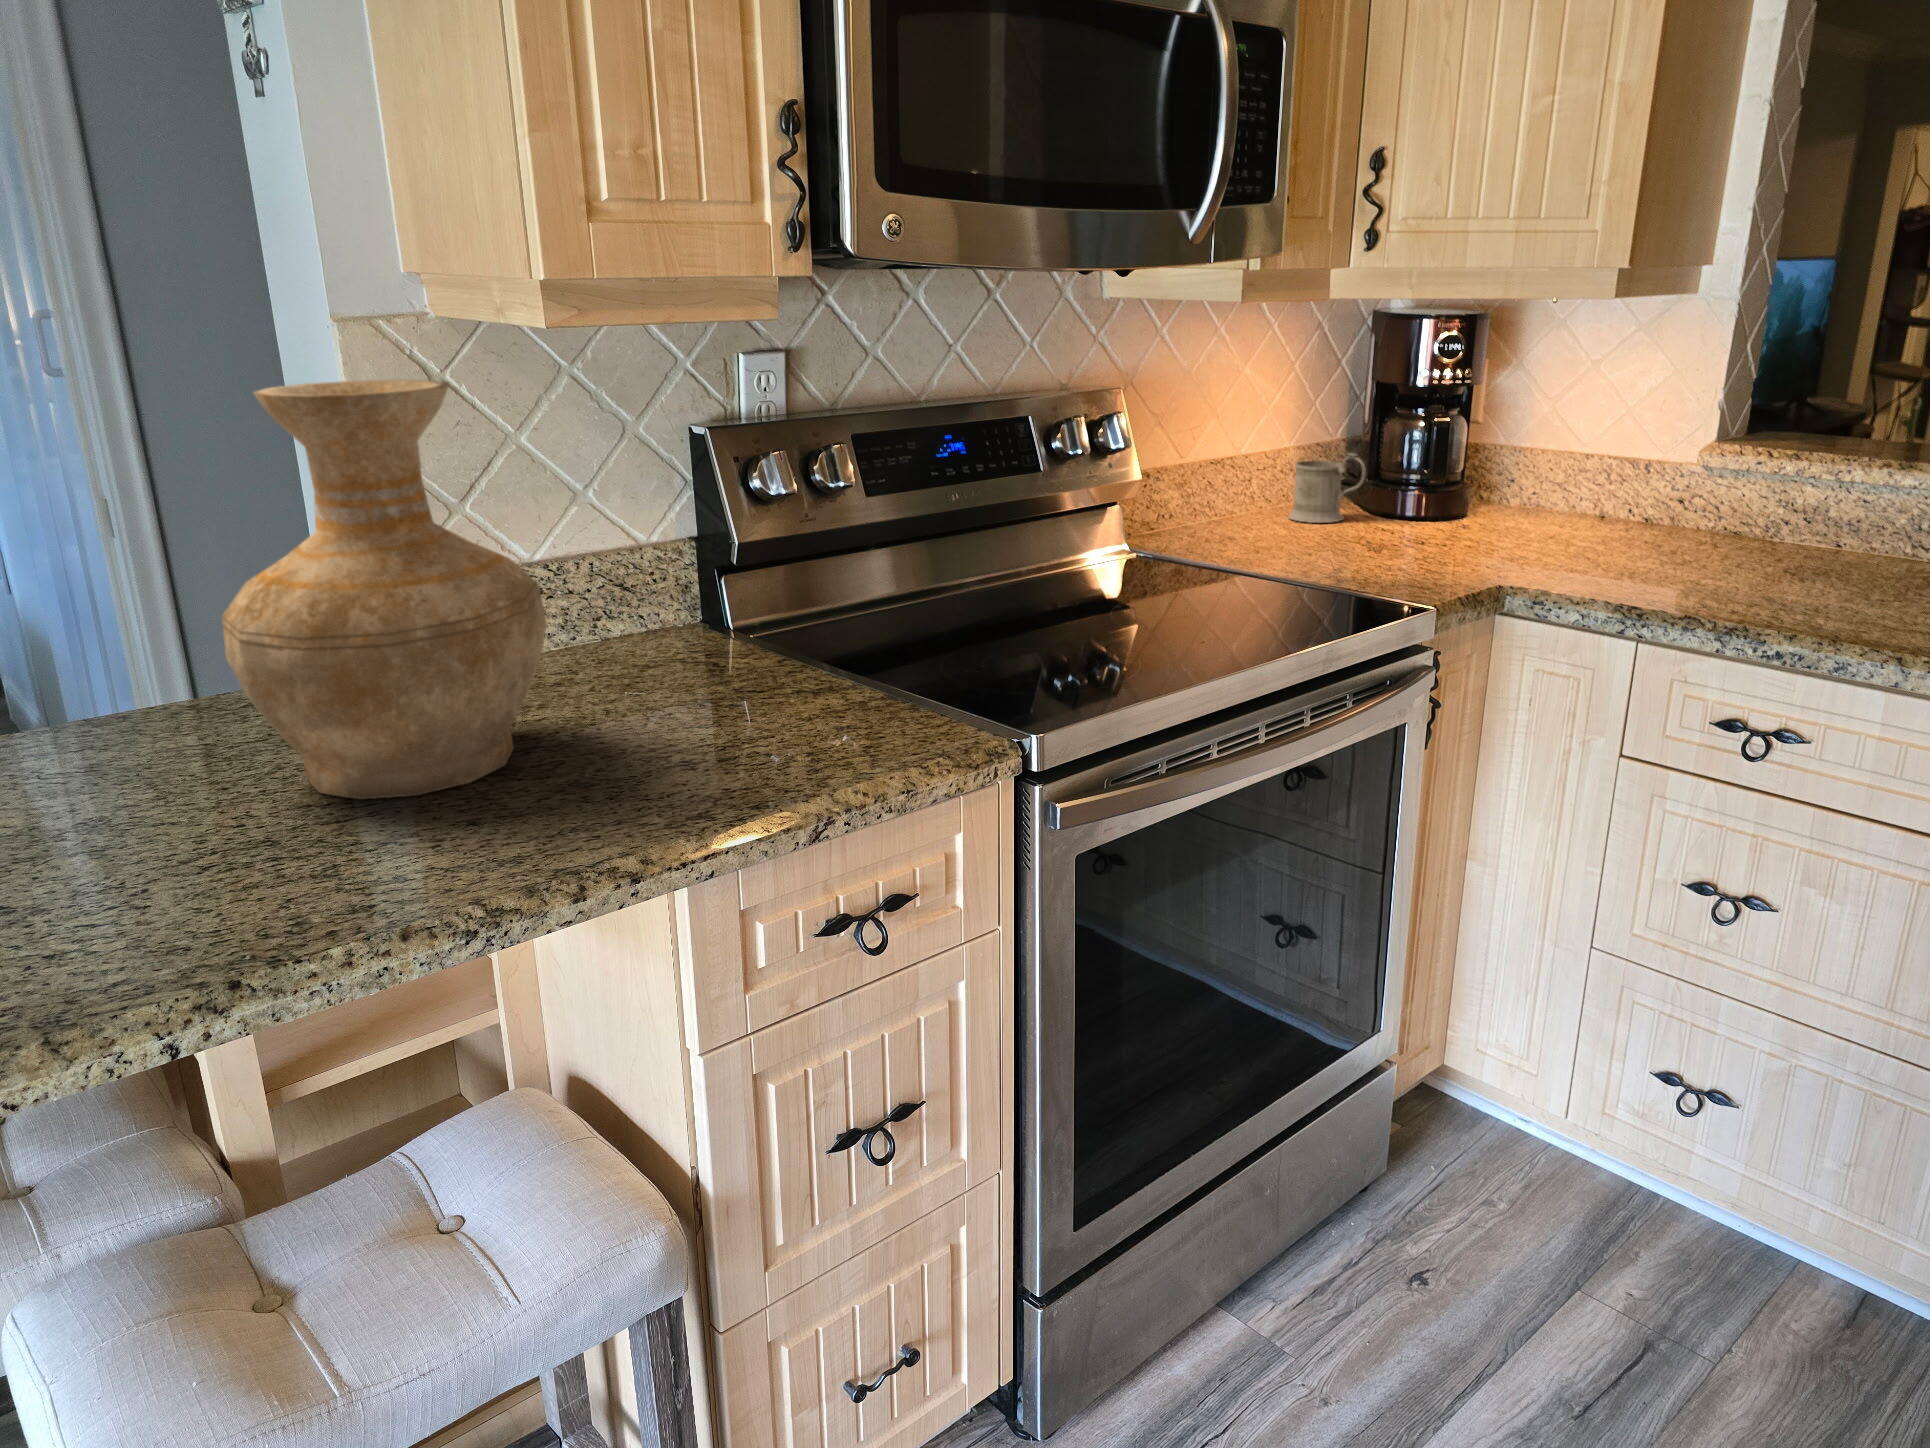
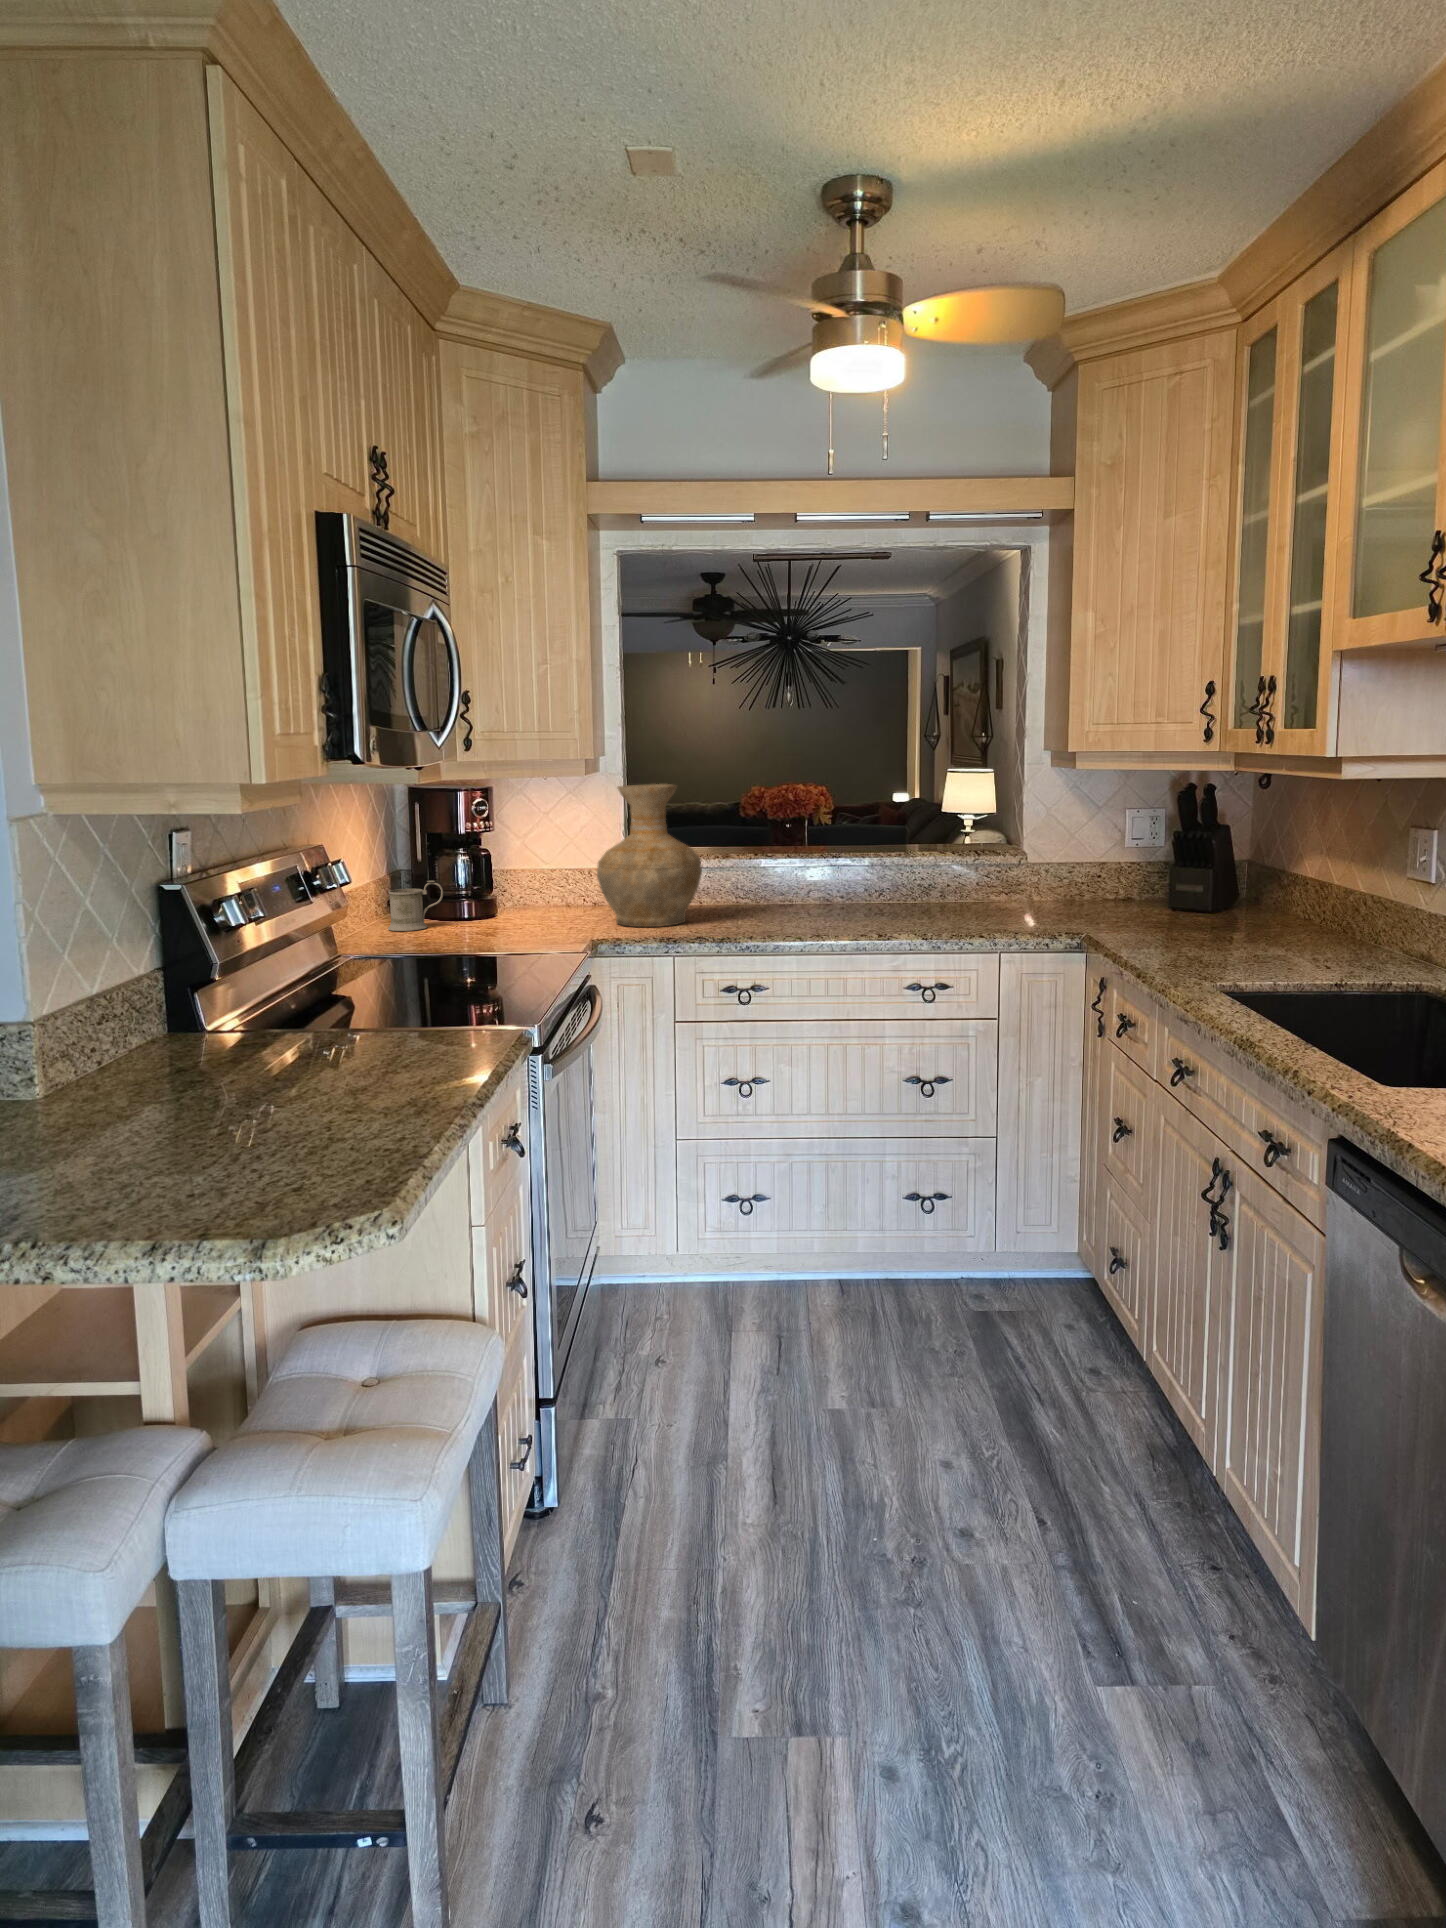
vase: present [222,380,547,799] -> present [597,784,702,927]

